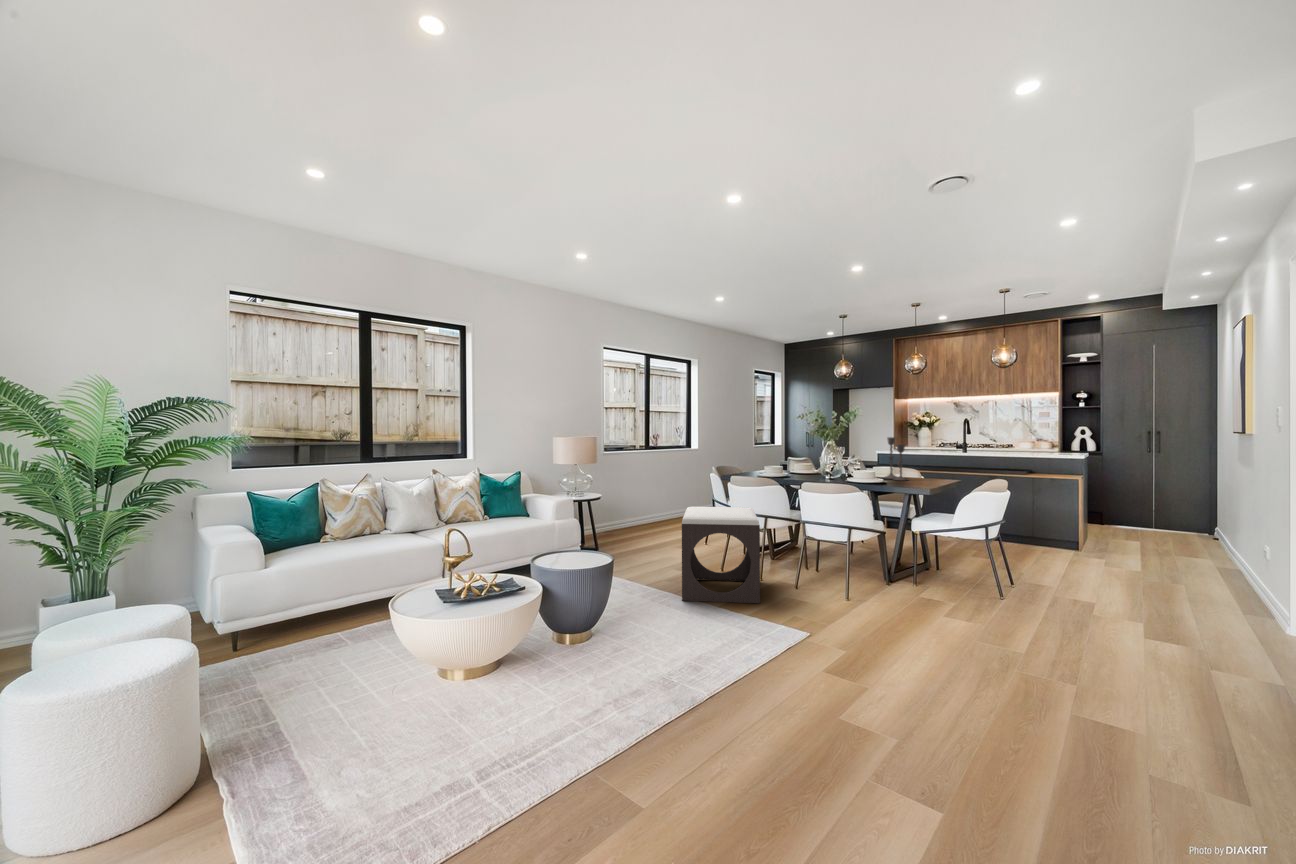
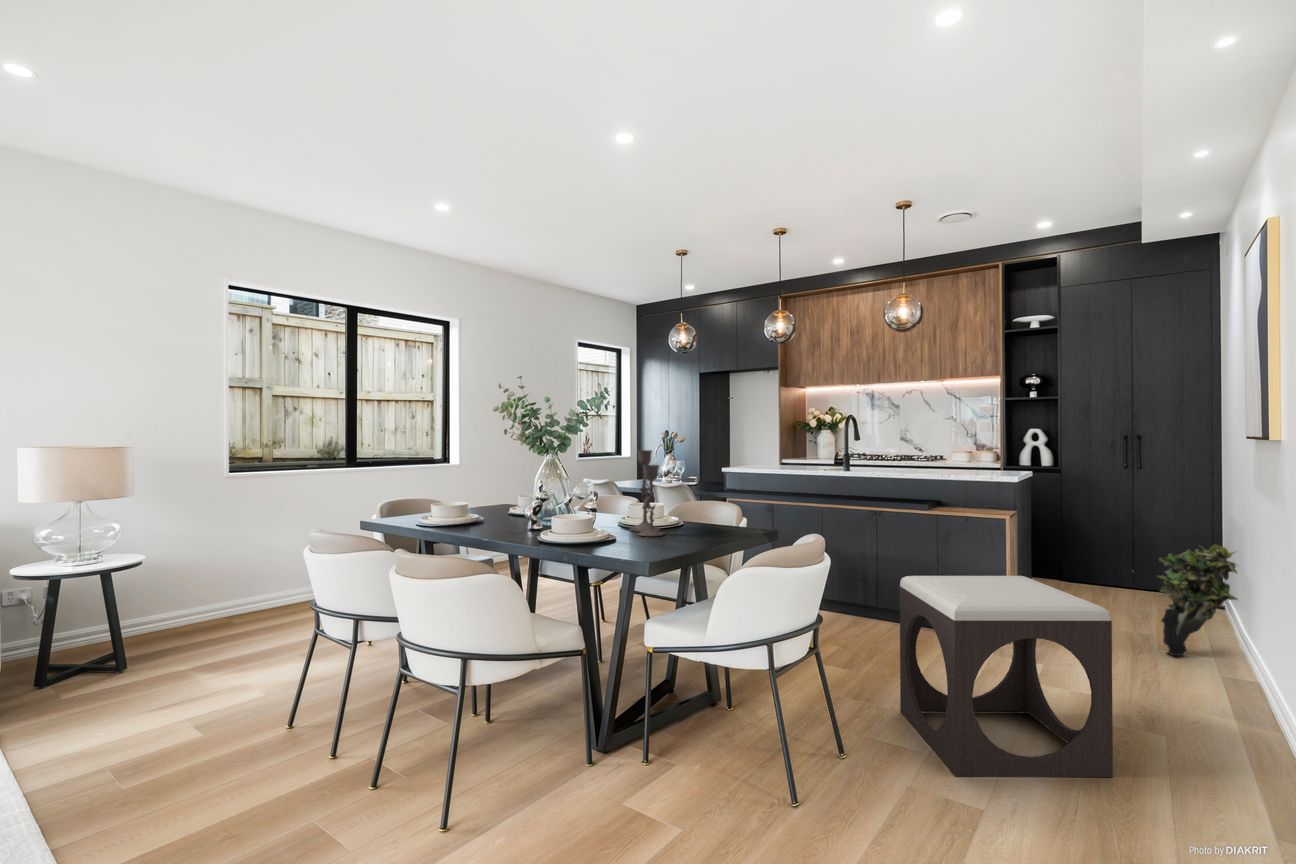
potted plant: none [1178,494,1233,559] -> present [1159,544,1237,656]
footstool: present [682,507,760,603] -> present [900,576,1113,777]

